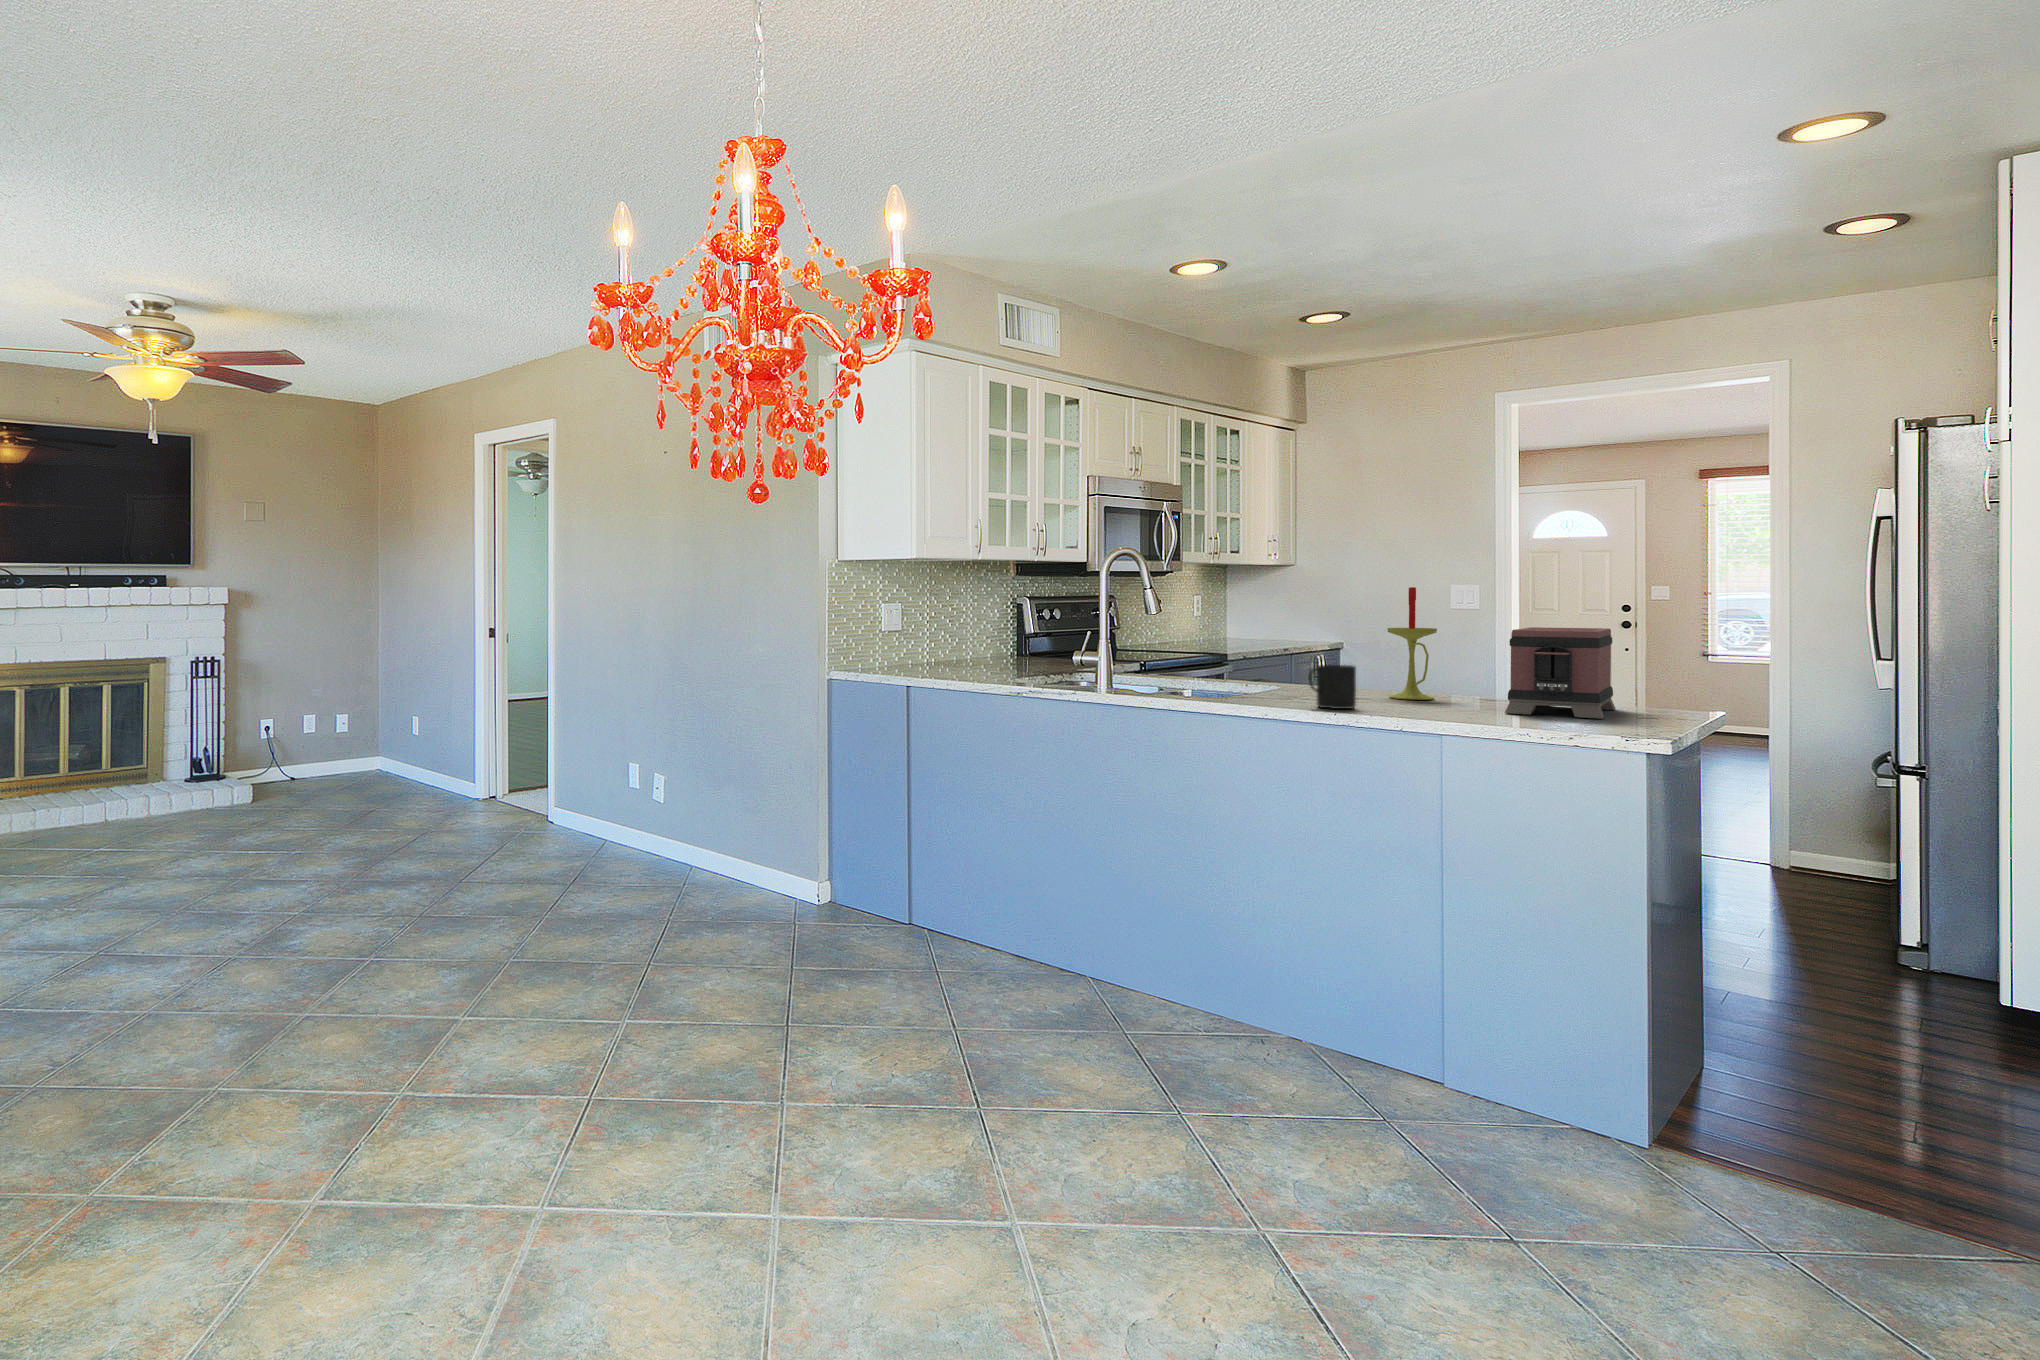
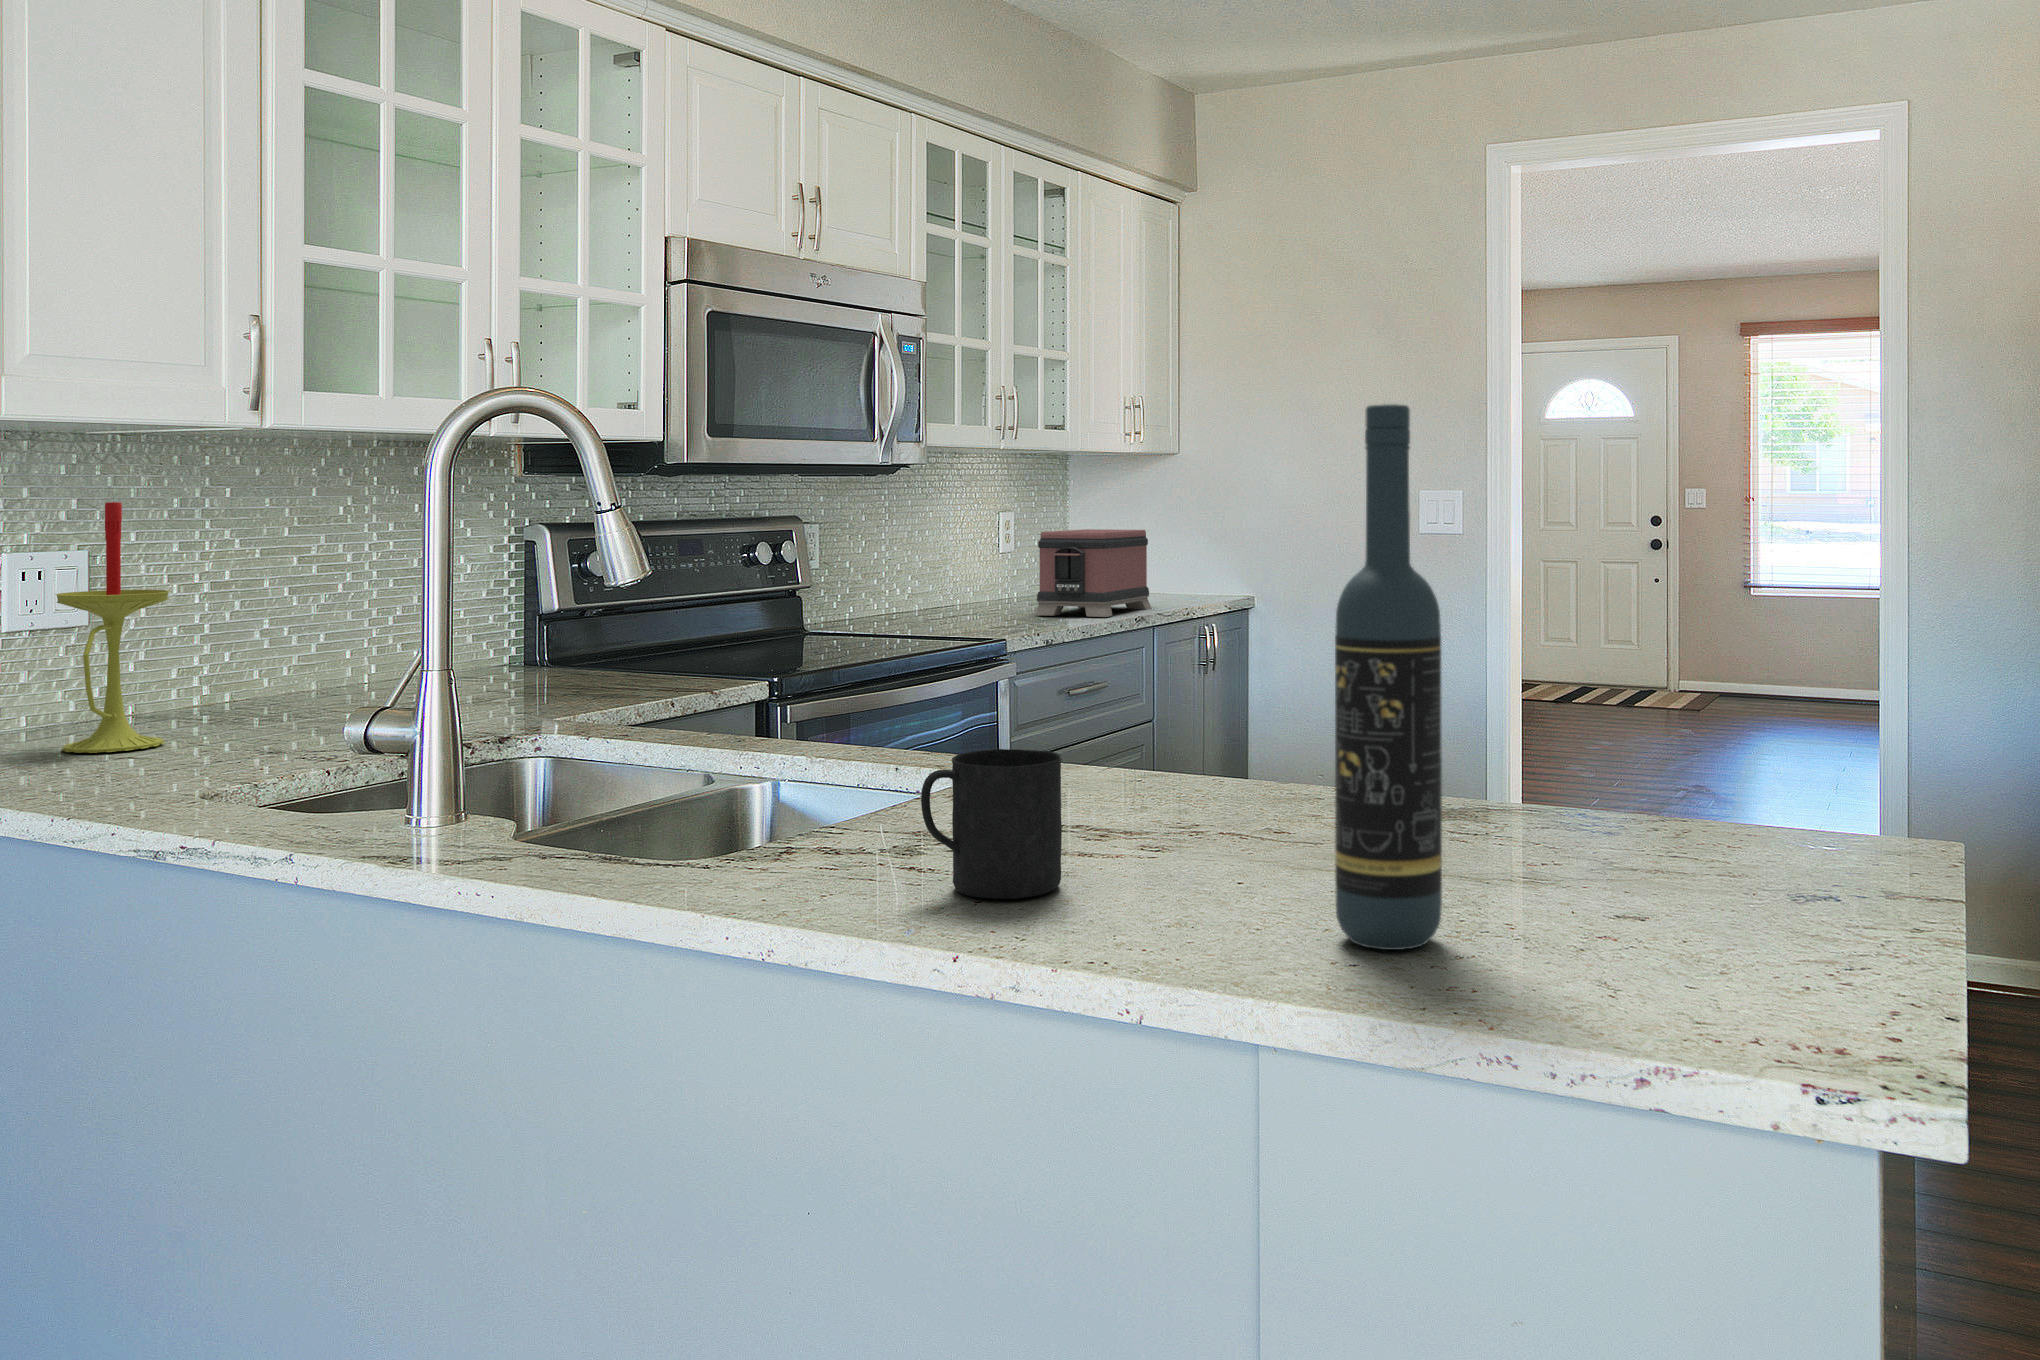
wine bottle: none [1465,552,1505,720] -> present [1335,404,1442,950]
candle: present [1387,587,1437,700] -> present [55,502,170,753]
toaster: present [1505,627,1615,719] -> present [1034,529,1151,617]

